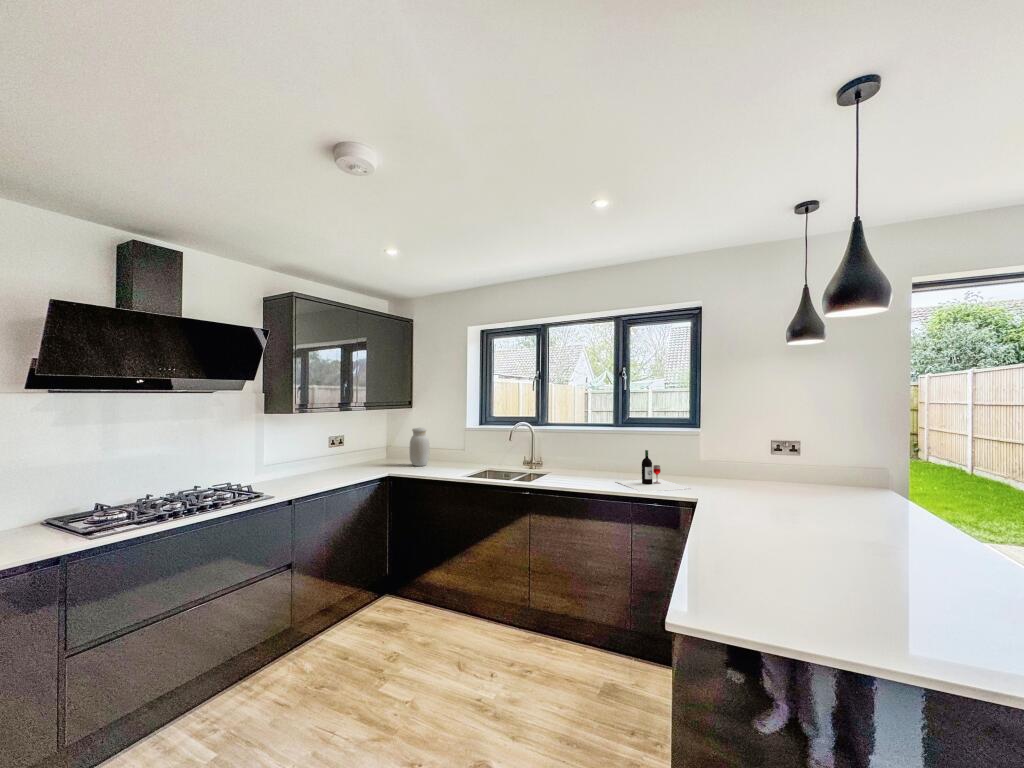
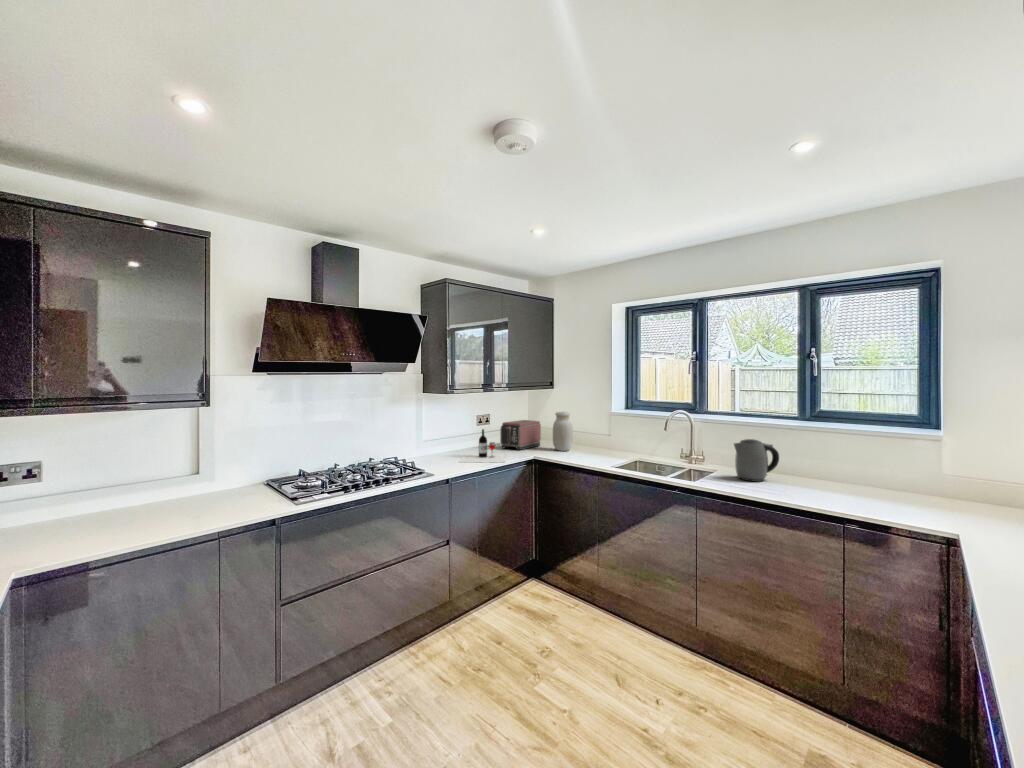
toaster: none [356,437,399,468] -> present [500,420,541,450]
kettle: none [560,446,595,482] -> present [734,439,779,482]
wine bottle: present [617,450,690,492] -> present [459,429,505,462]

